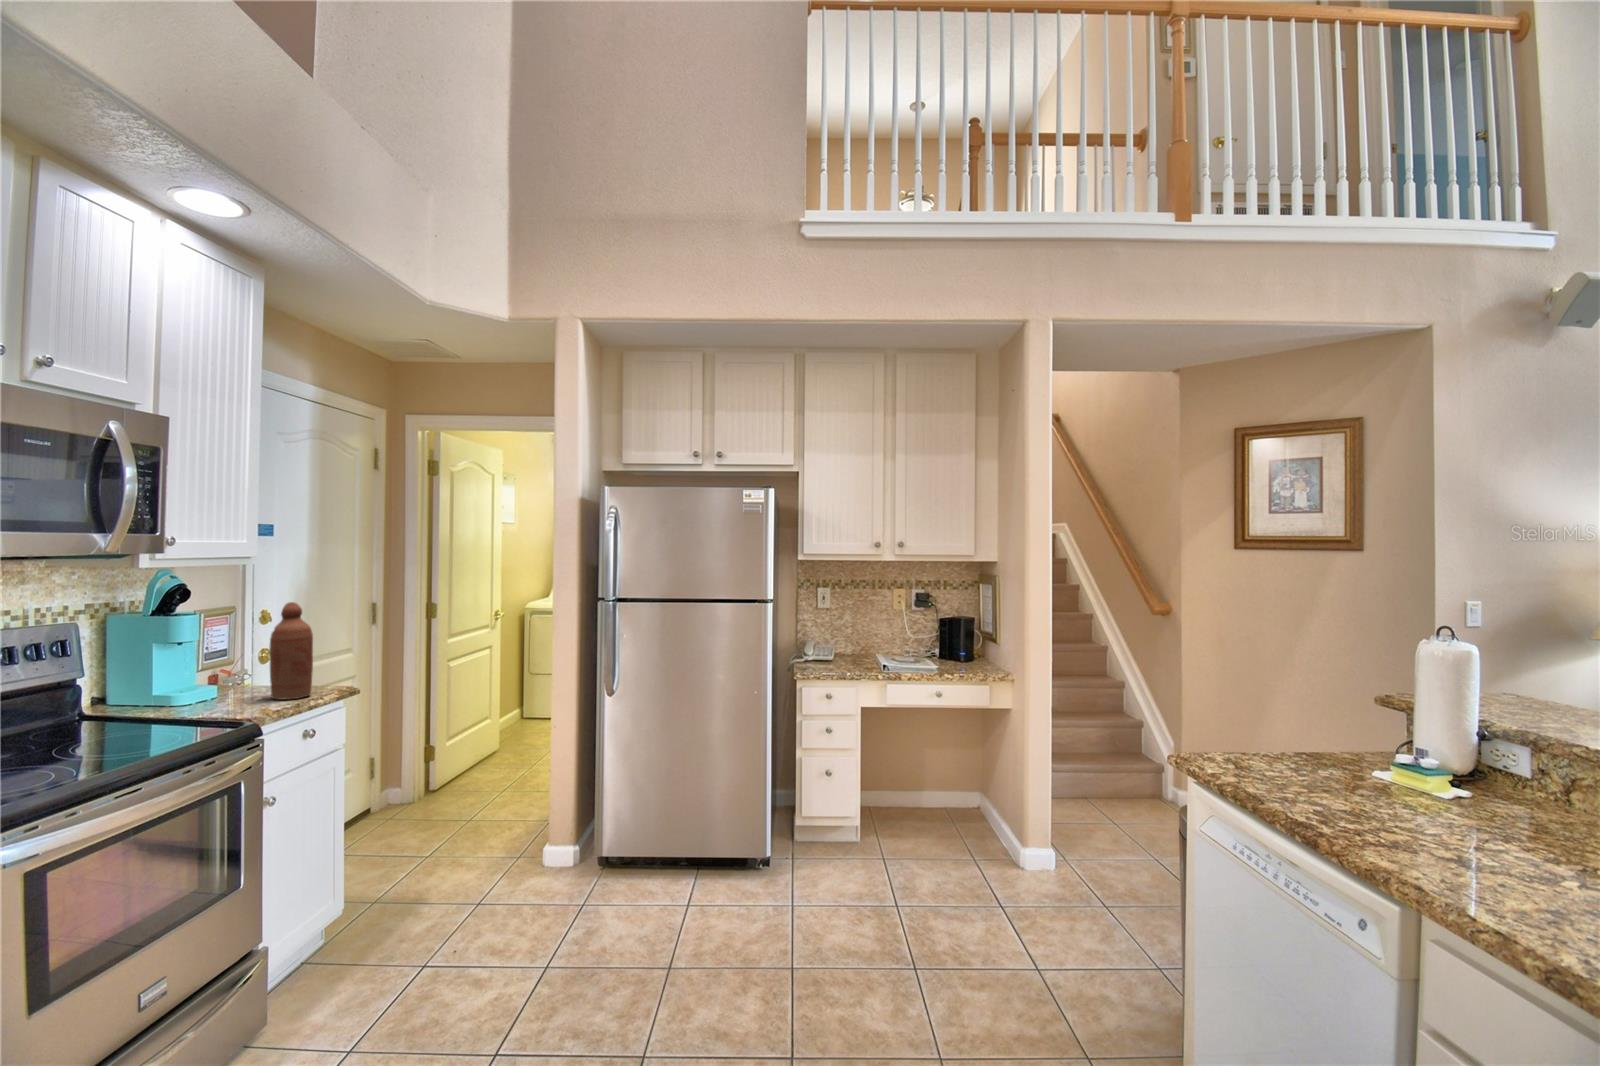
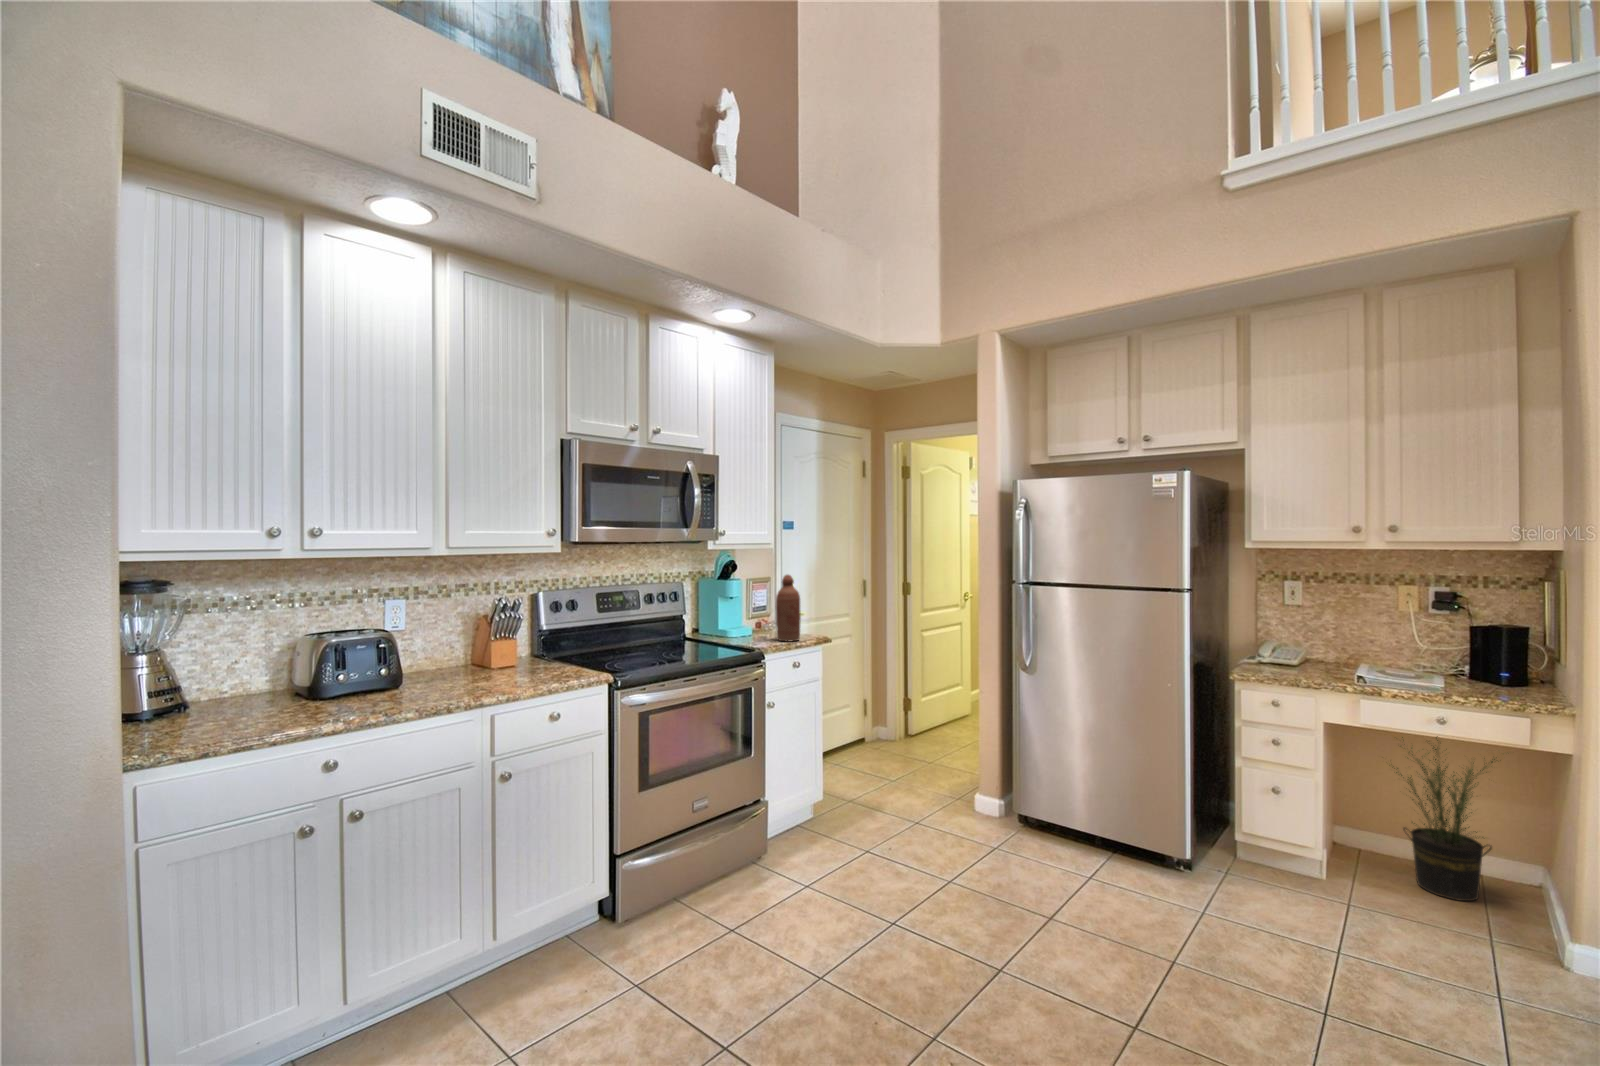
potted plant: none [886,701,967,833] -> present [1393,736,1497,901]

